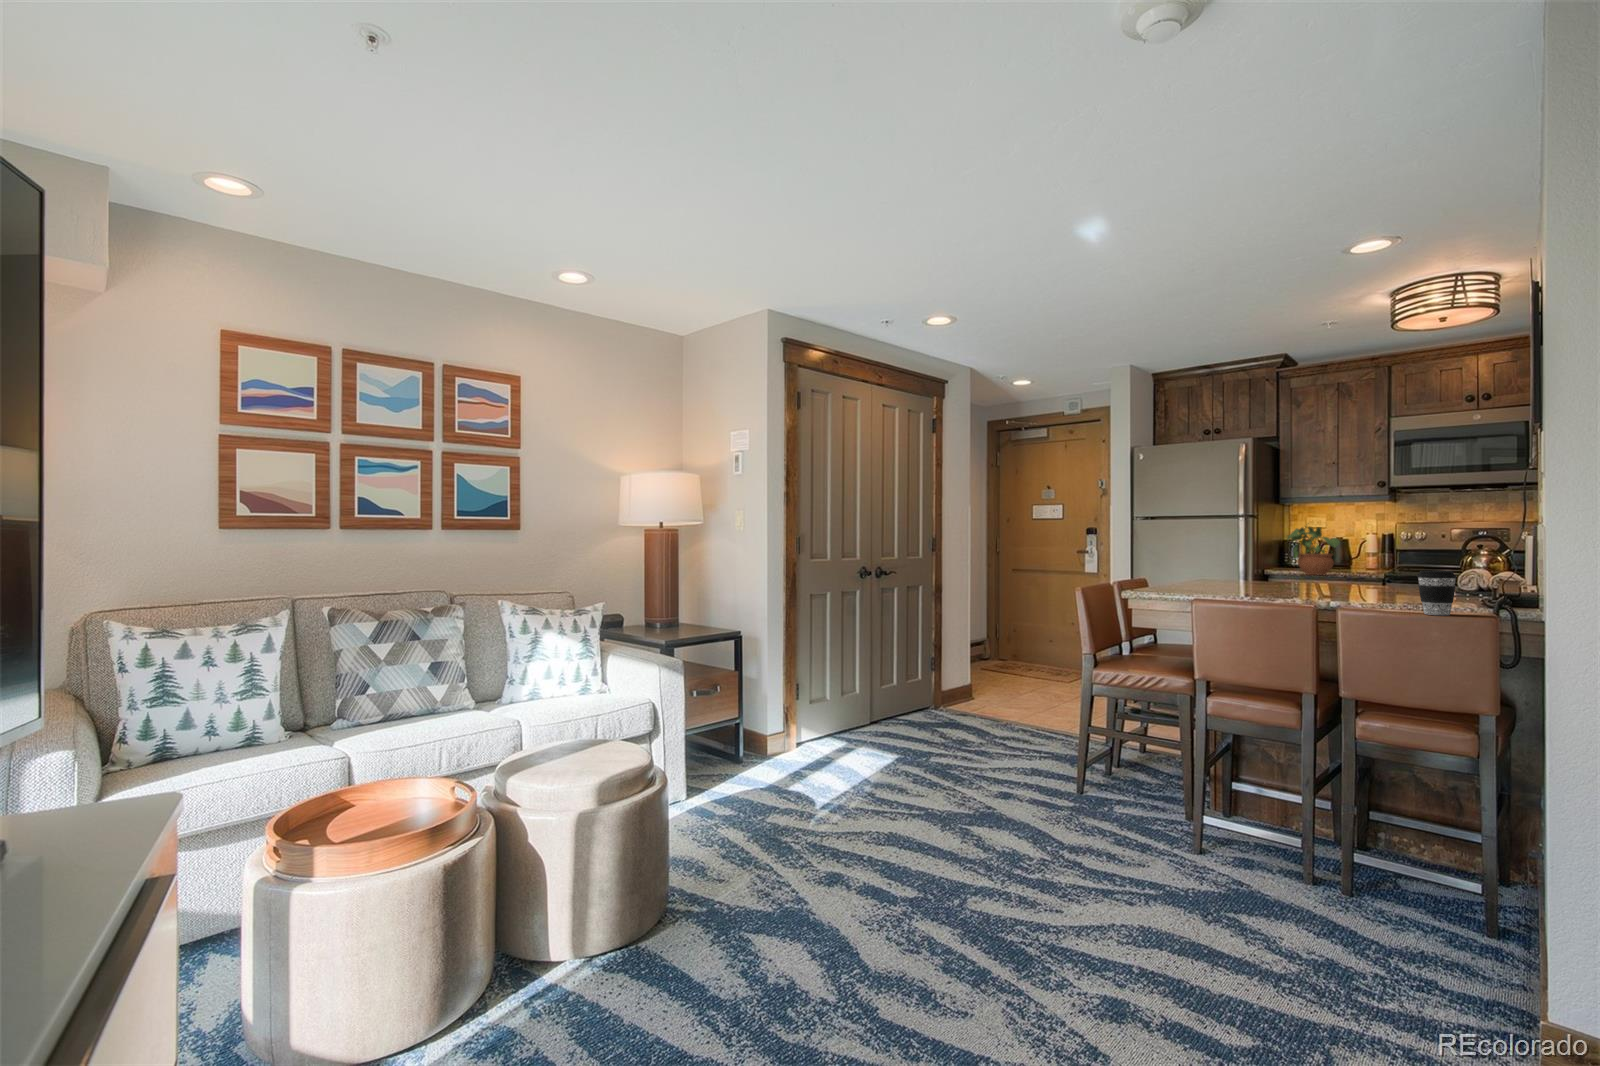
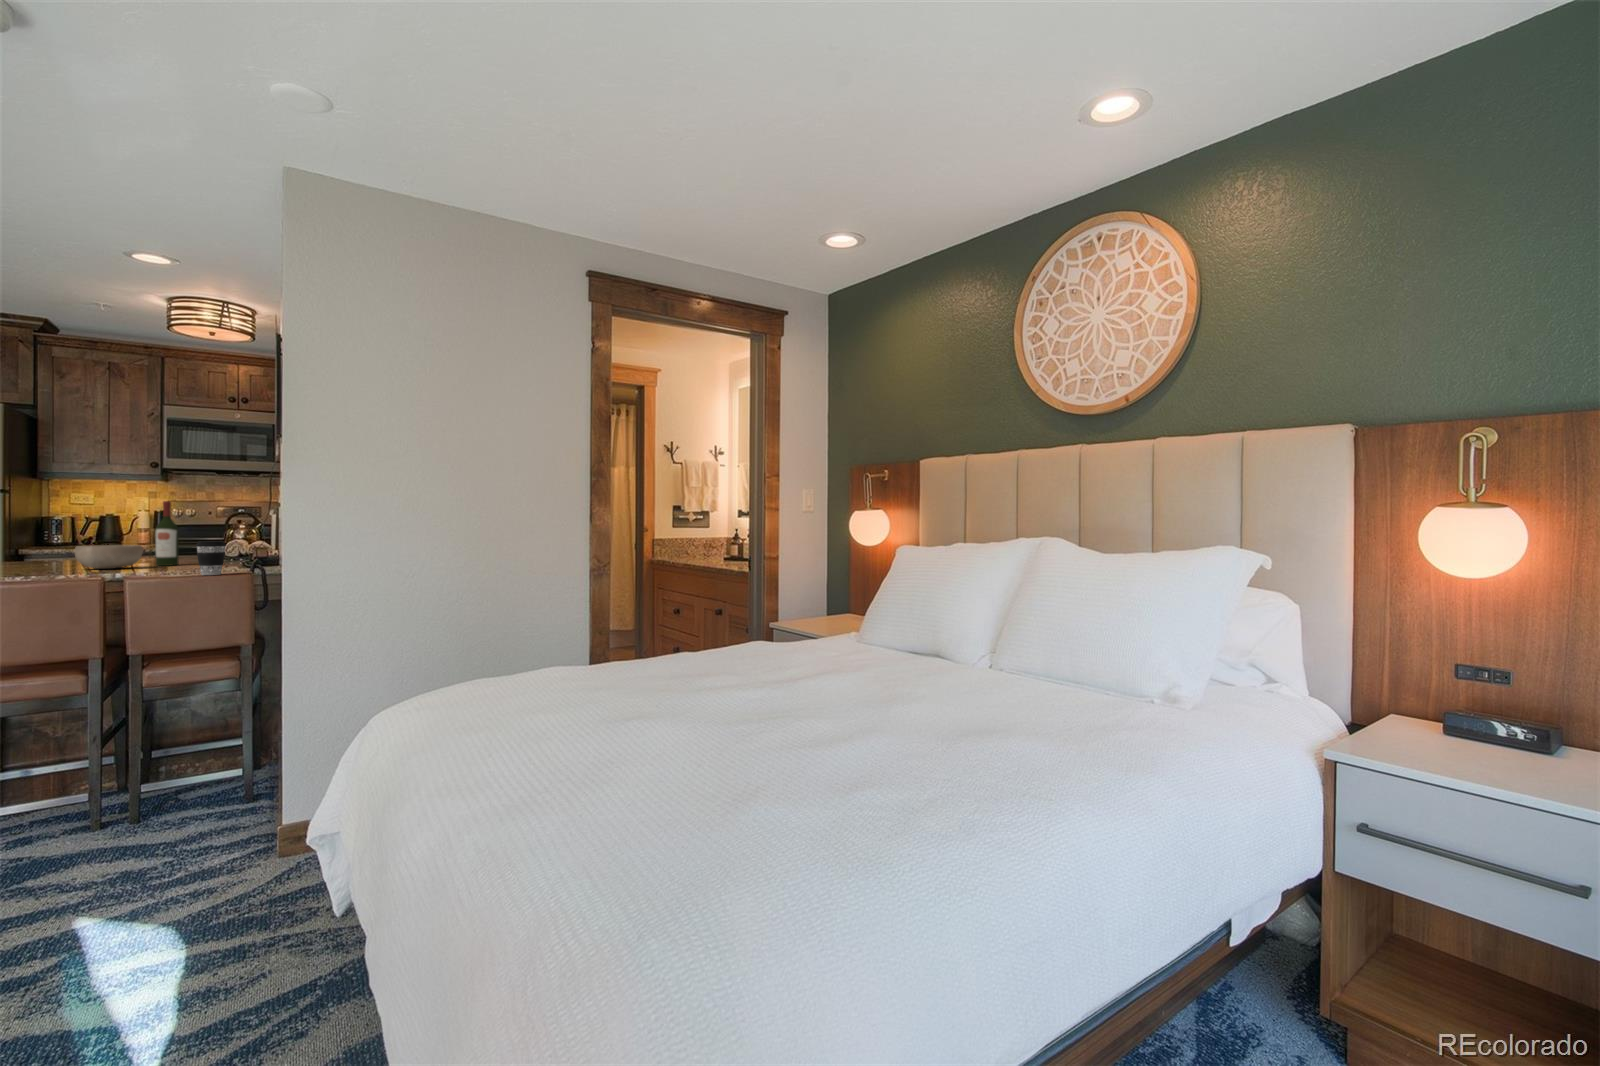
wine bottle: none [1376,522,1401,597] -> present [156,501,179,566]
potted plant: present [1287,527,1340,575] -> none [47,498,111,551]
bowl: none [1295,571,1361,597] -> present [75,545,143,569]

